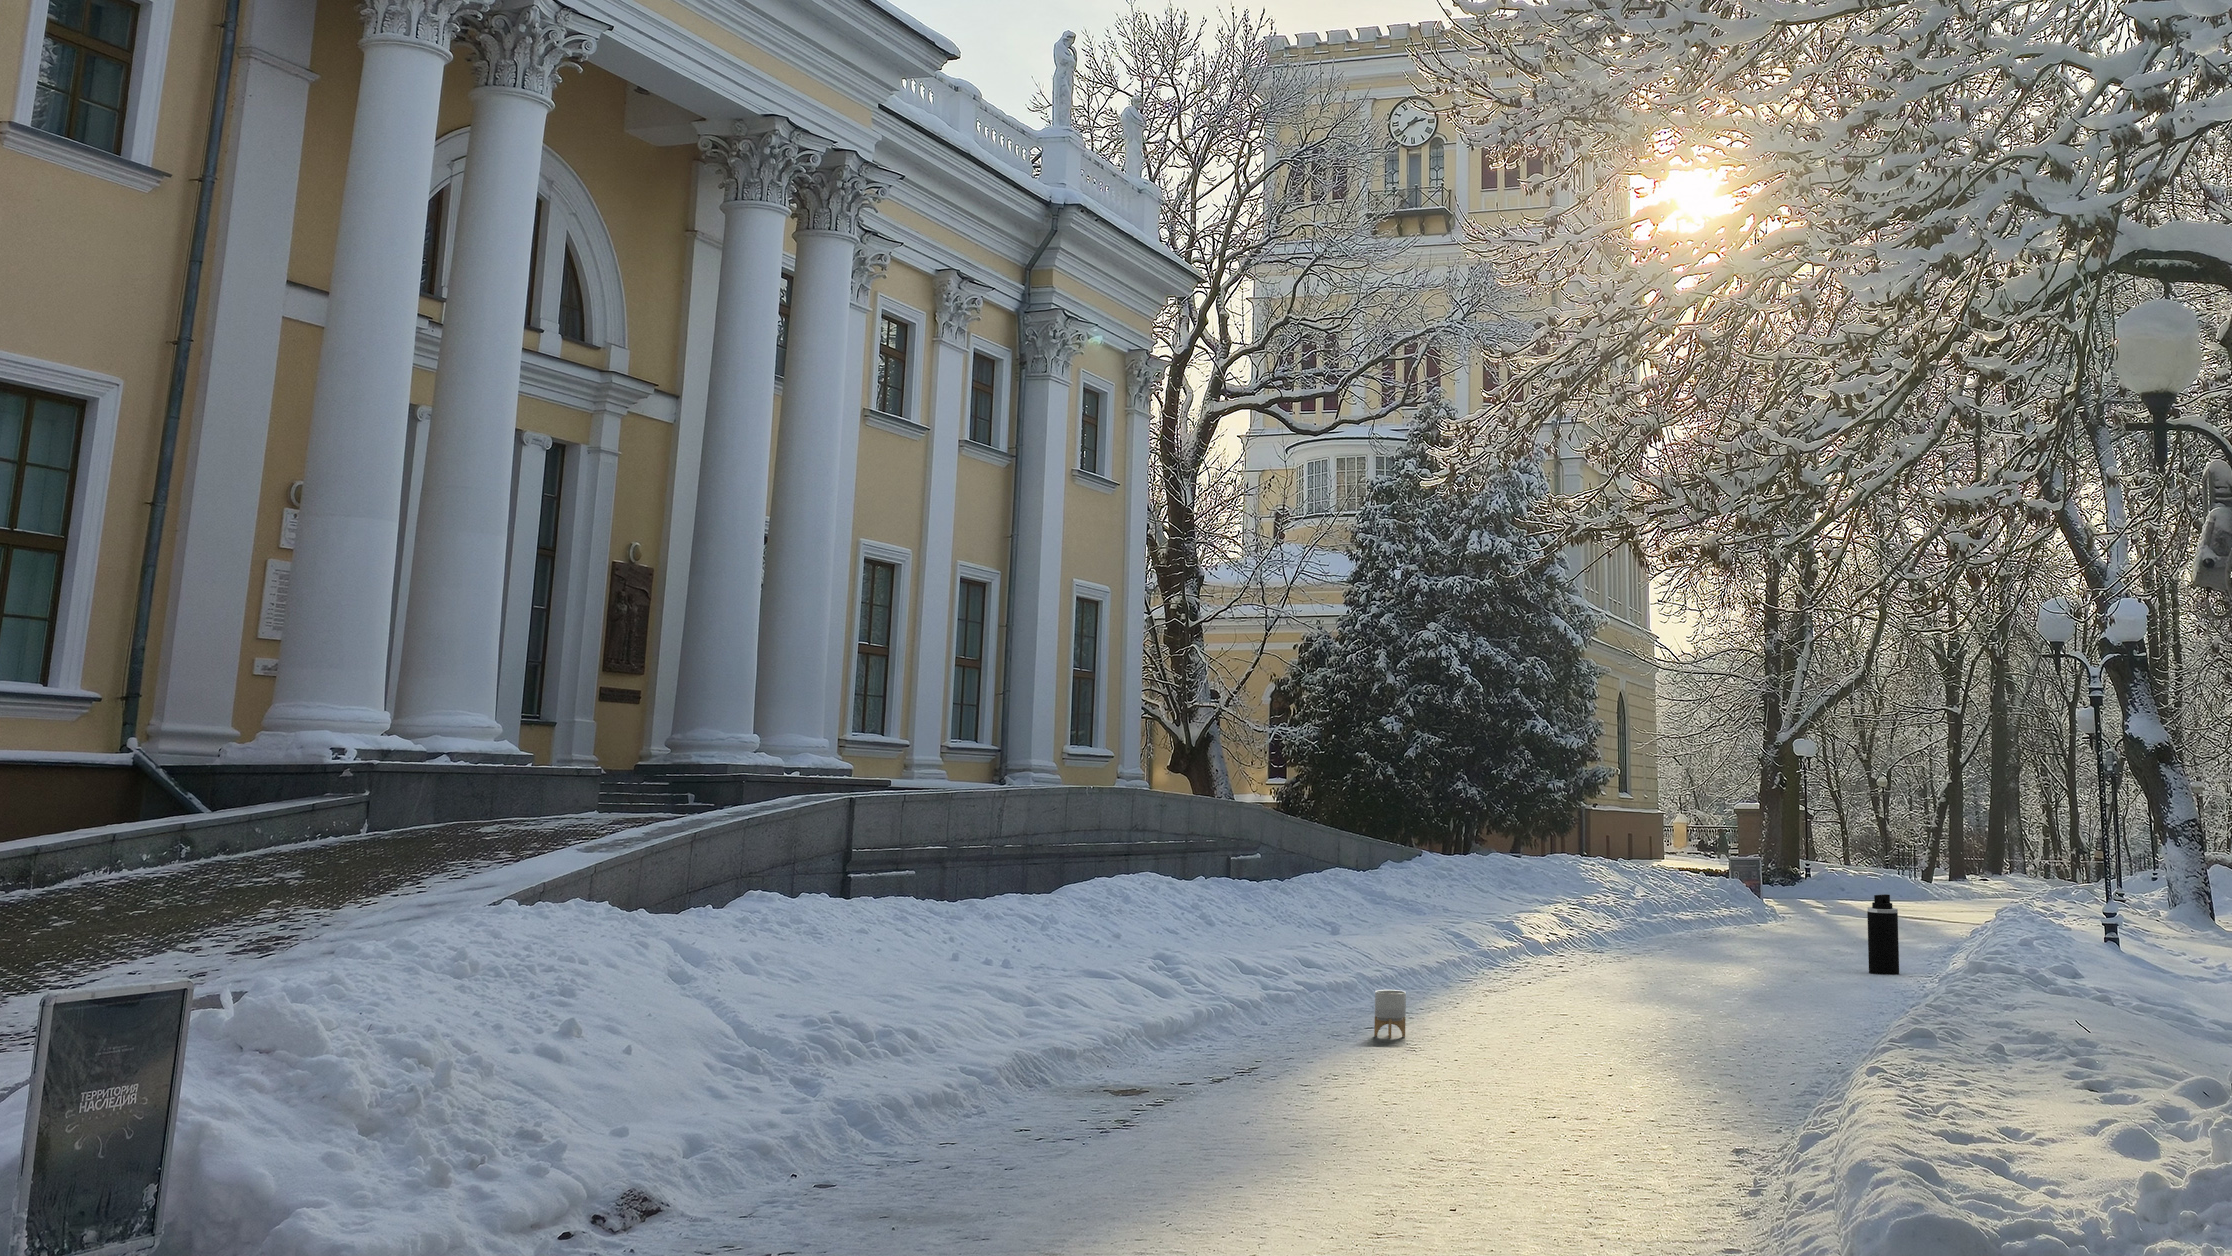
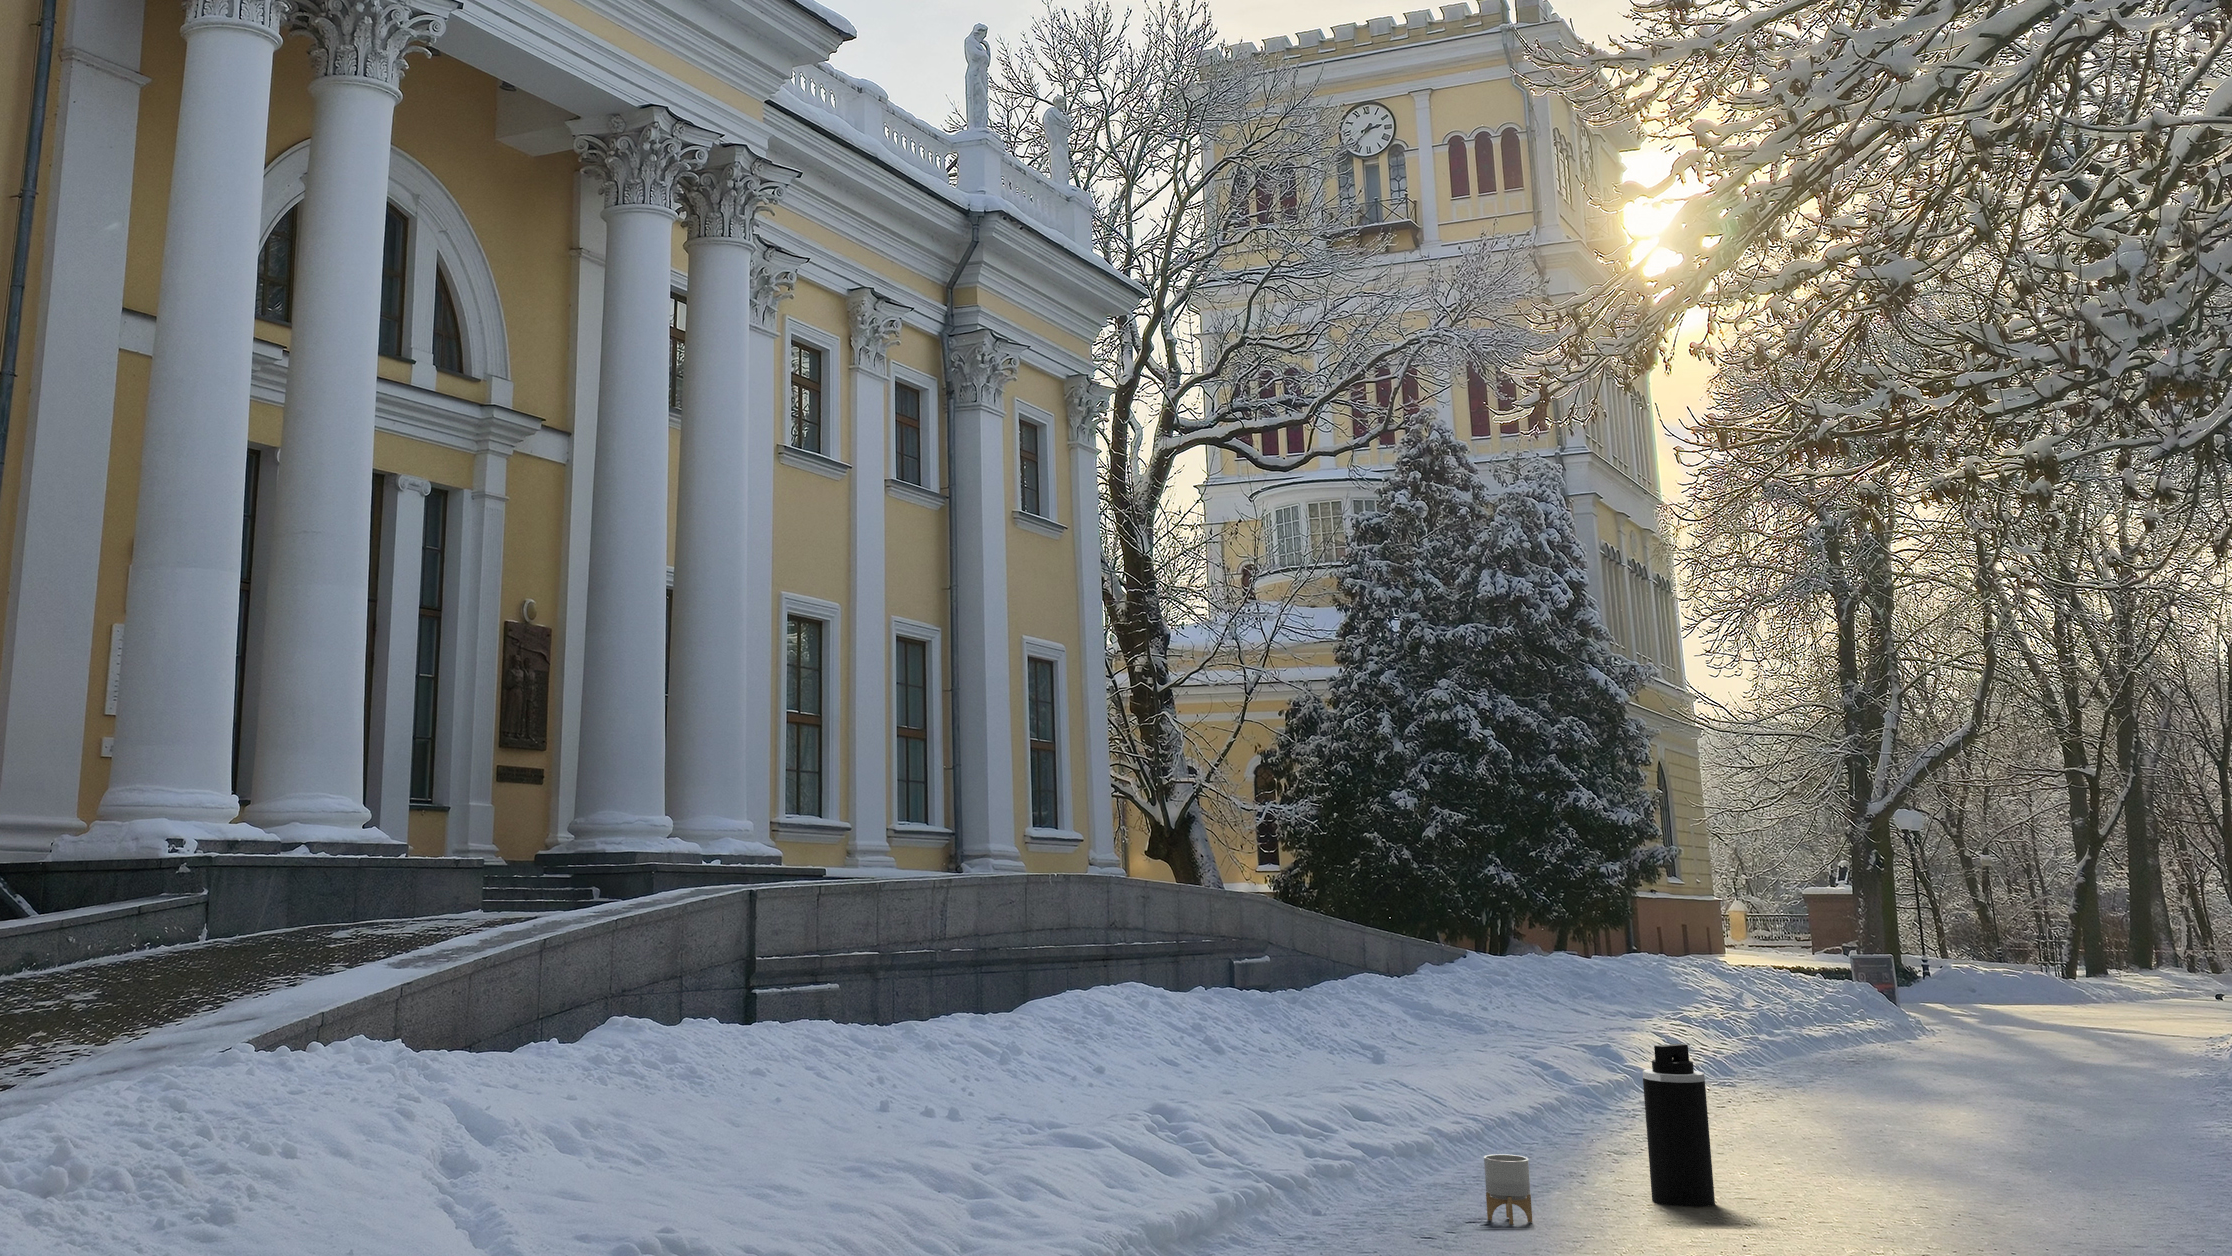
trash can: present [1867,894,1899,975] -> present [1643,1044,1715,1207]

